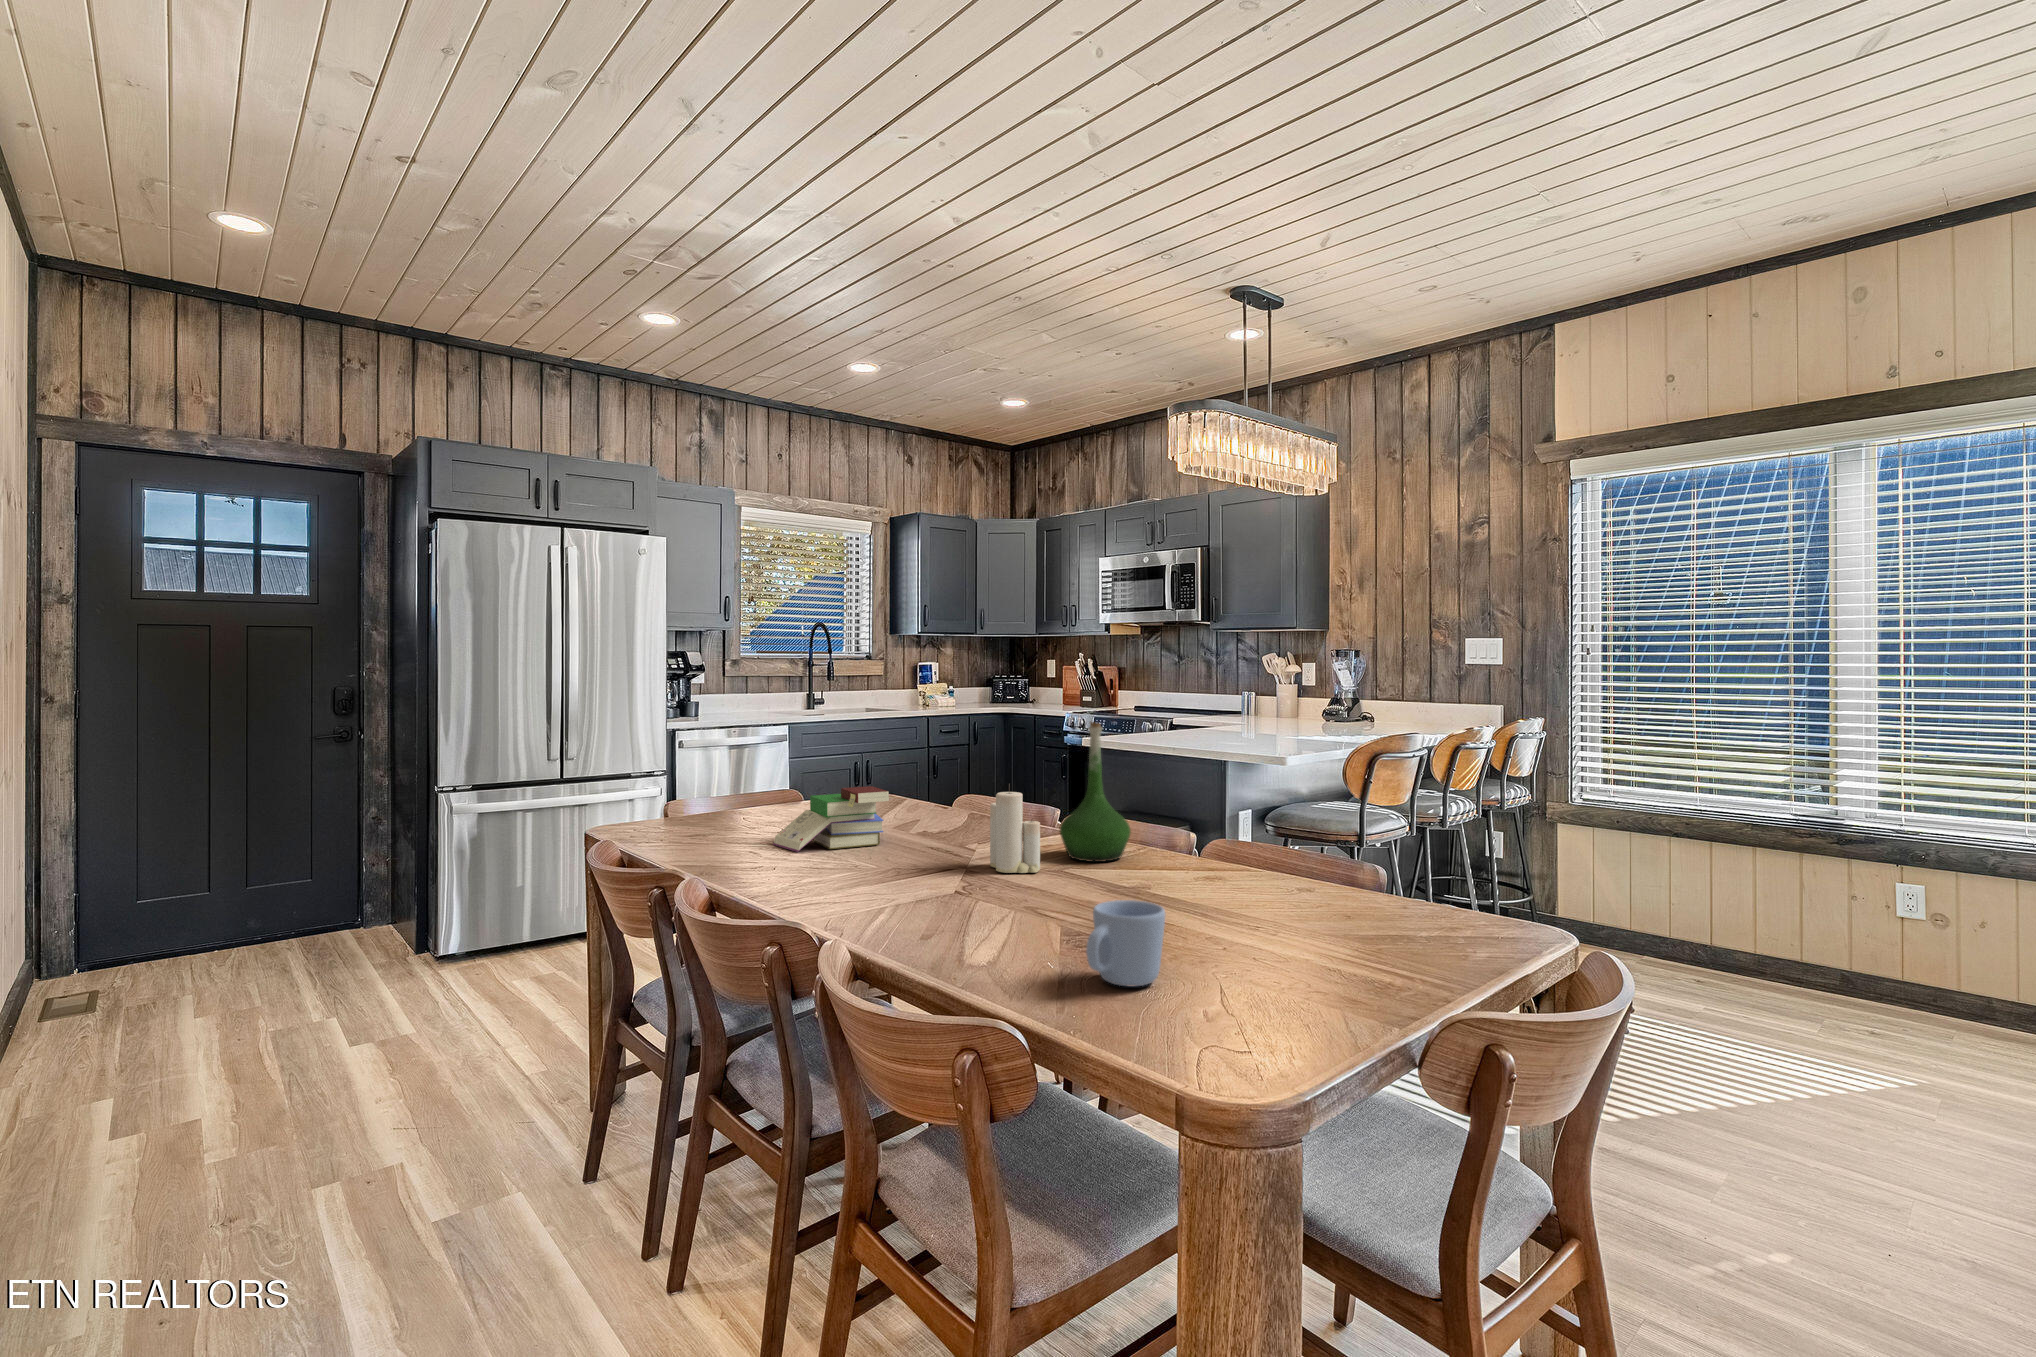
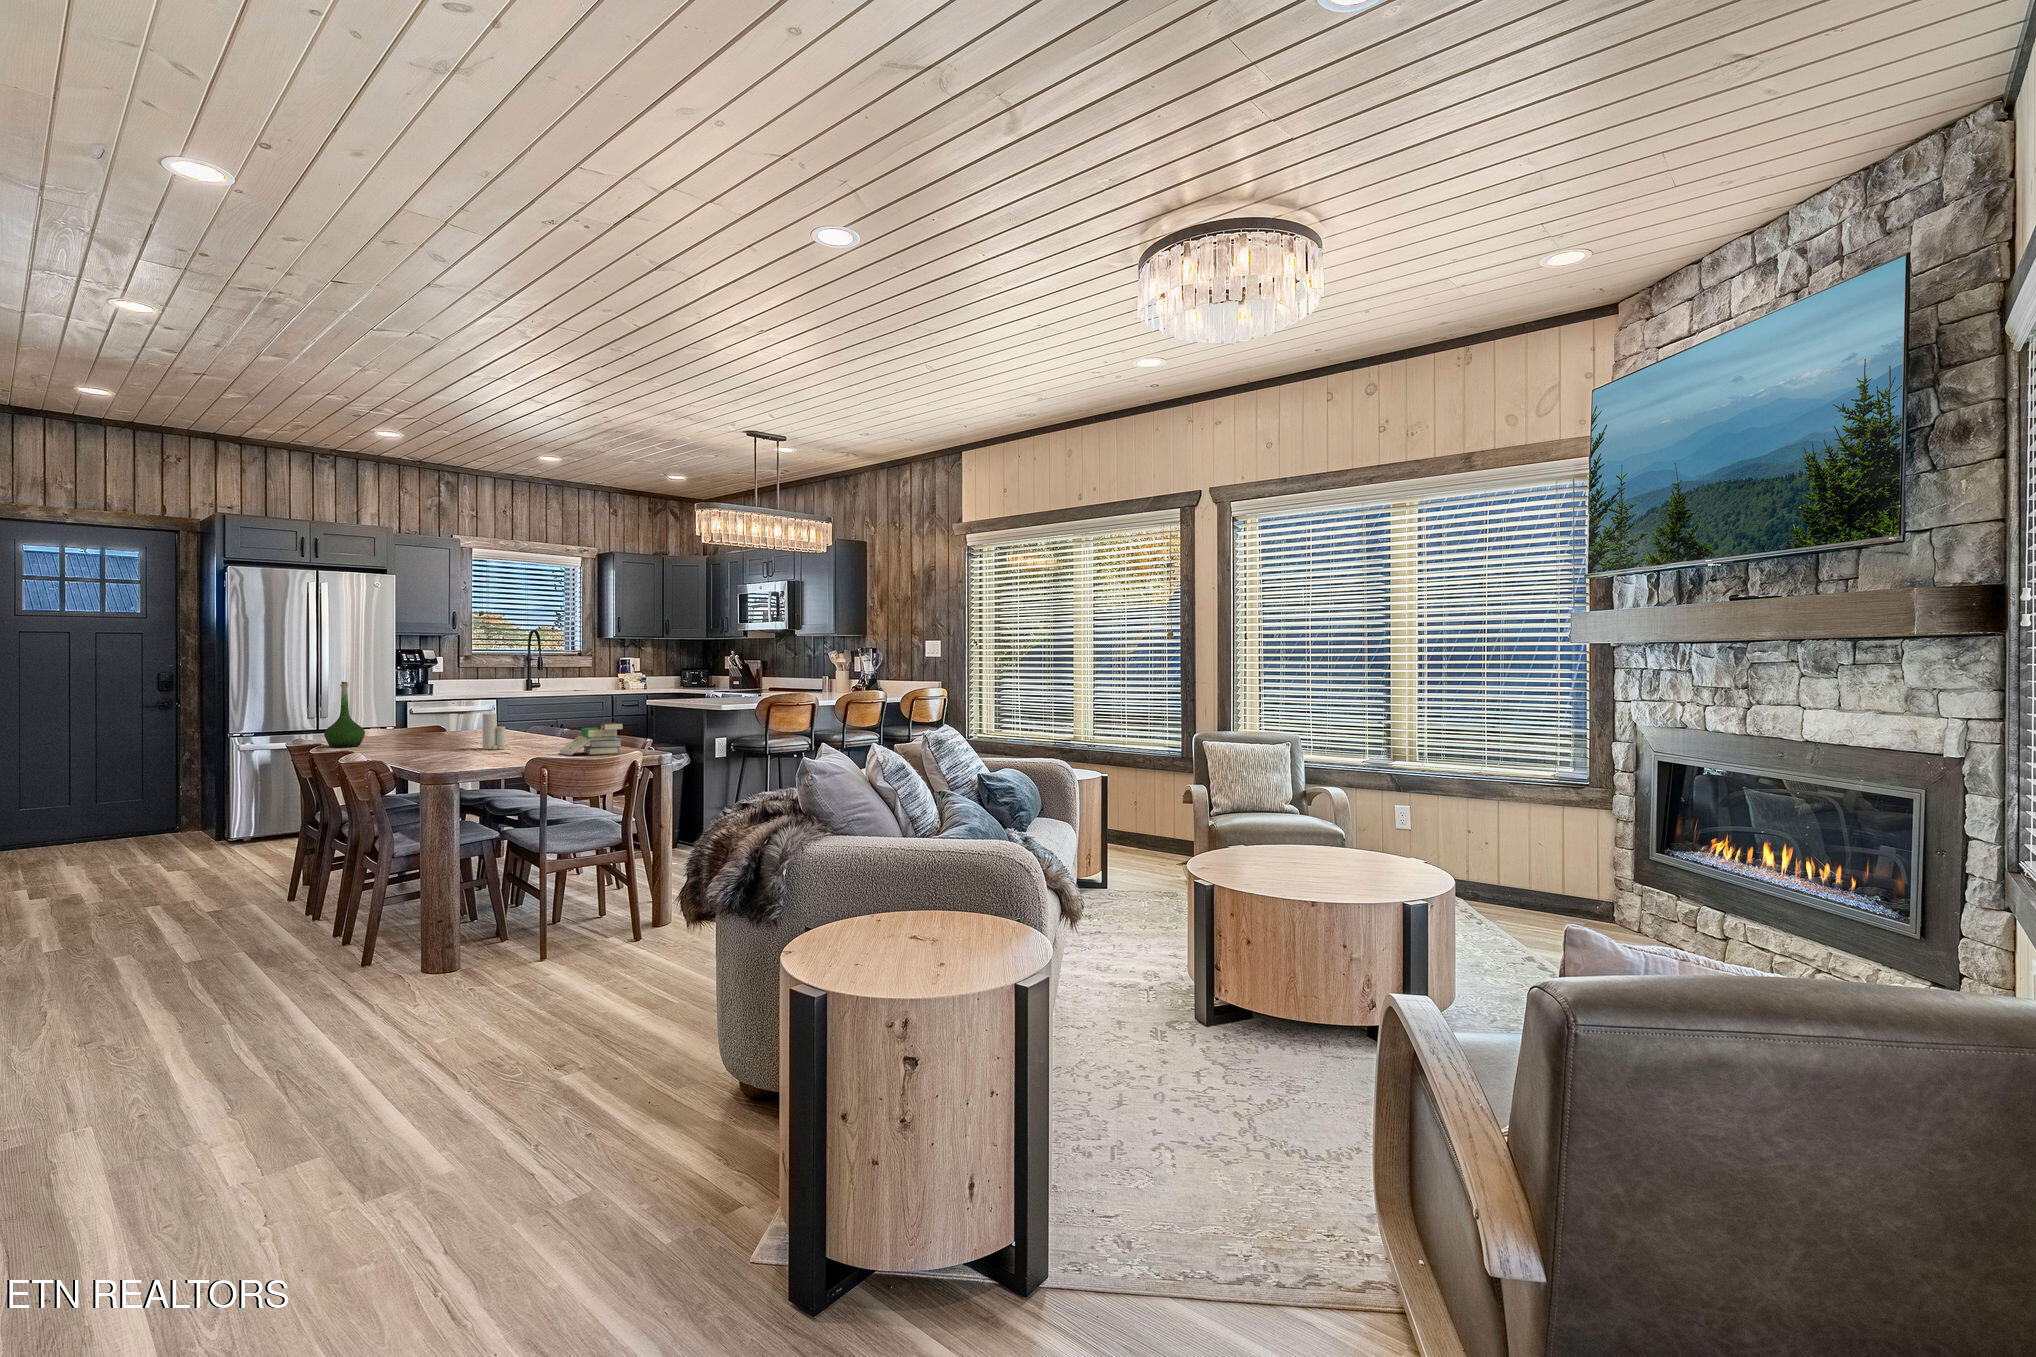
vase: present [1060,721,1131,862] -> present [324,682,365,747]
book: present [773,786,889,852] -> present [559,723,623,756]
mug: present [1086,900,1165,987] -> none [436,739,475,767]

